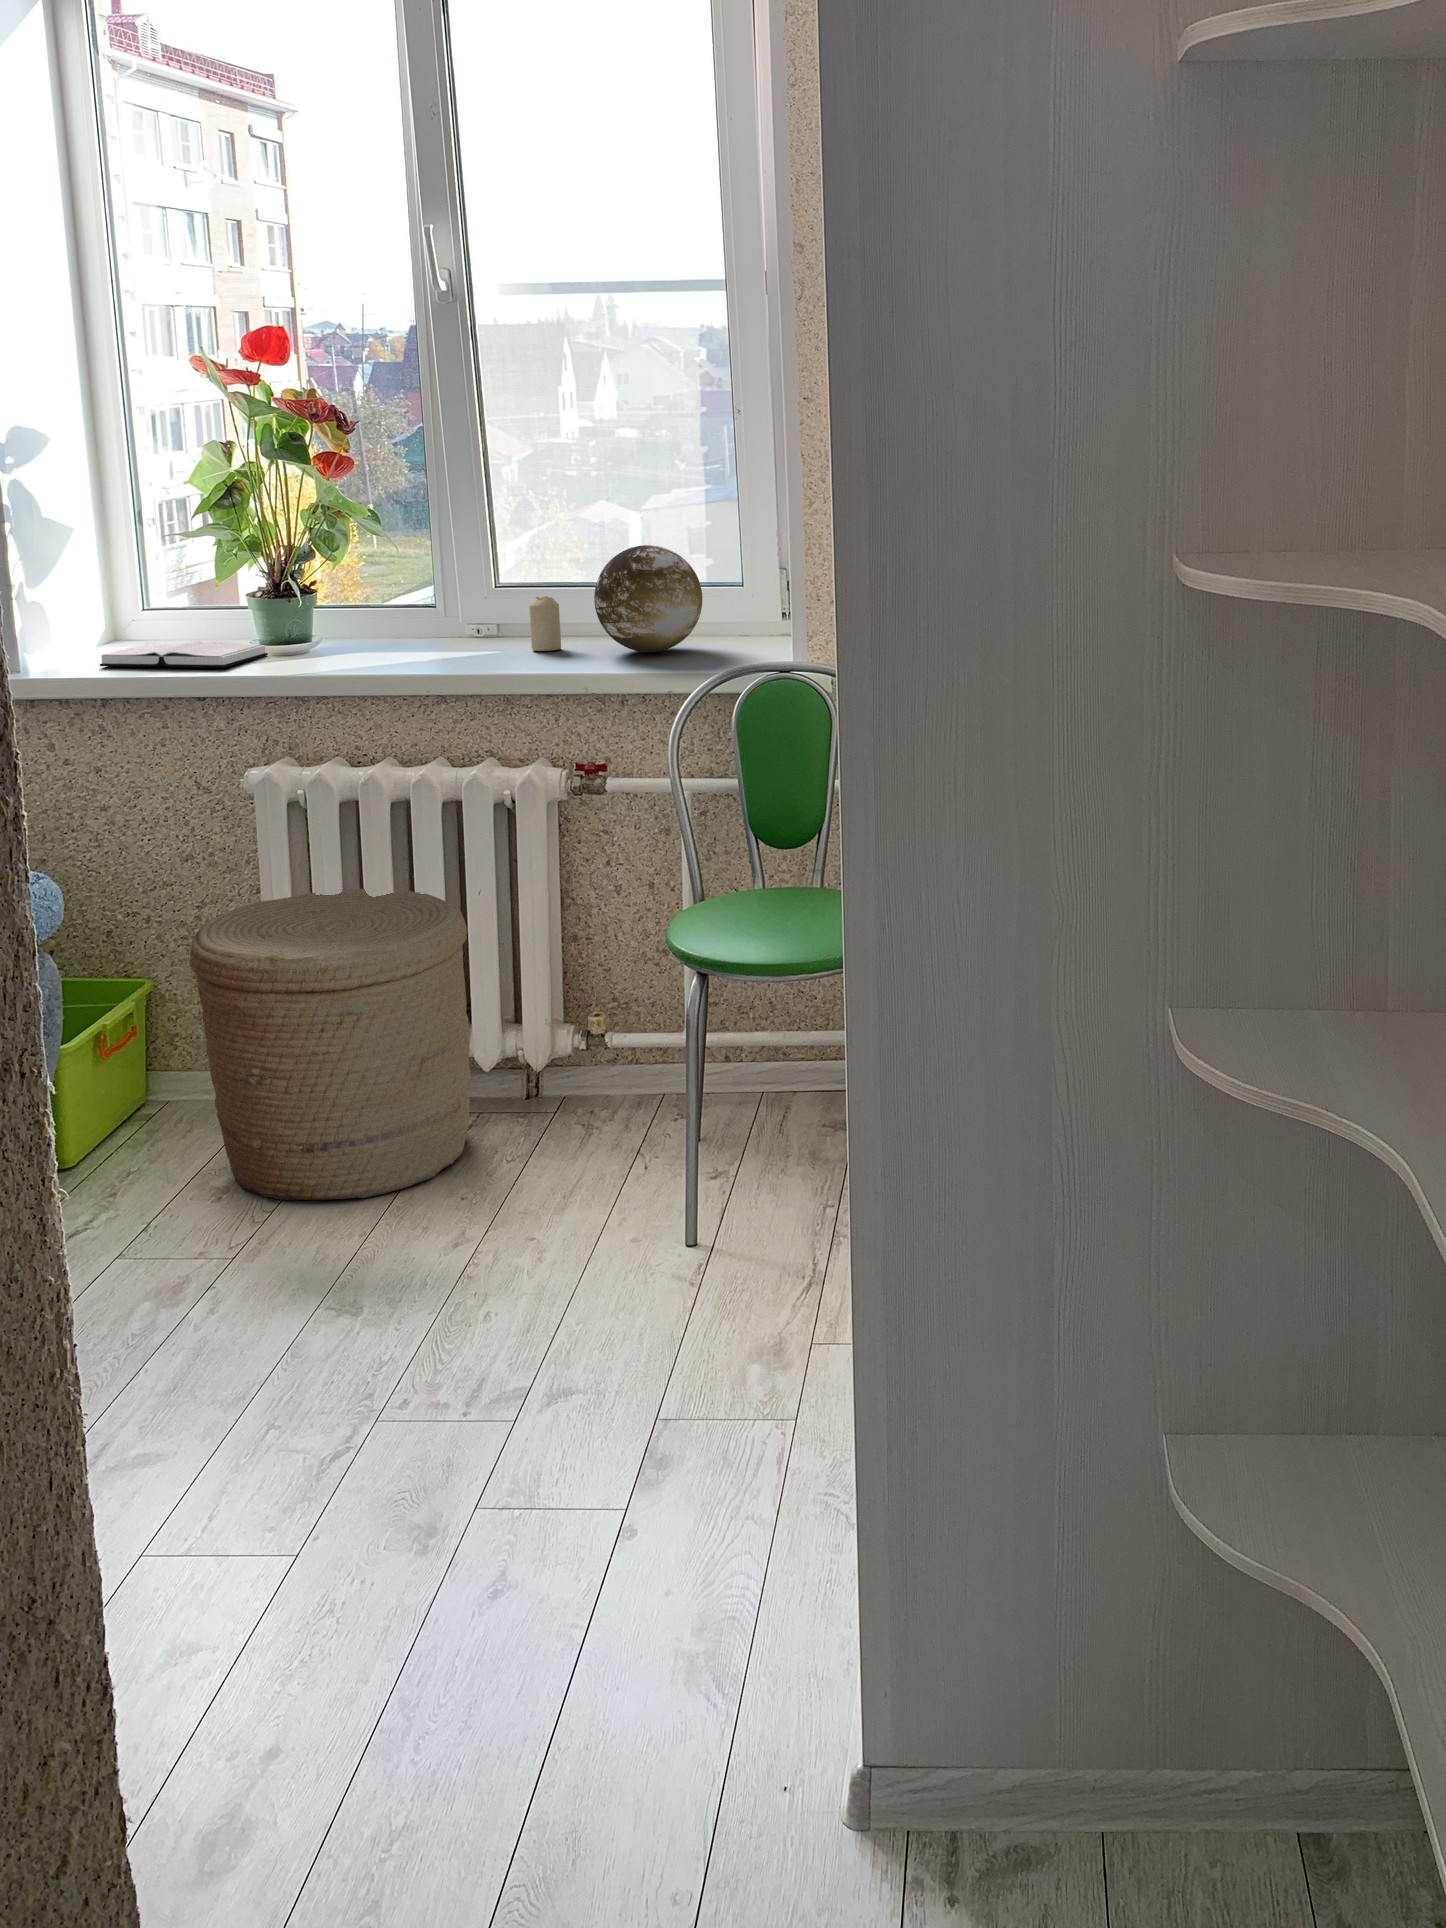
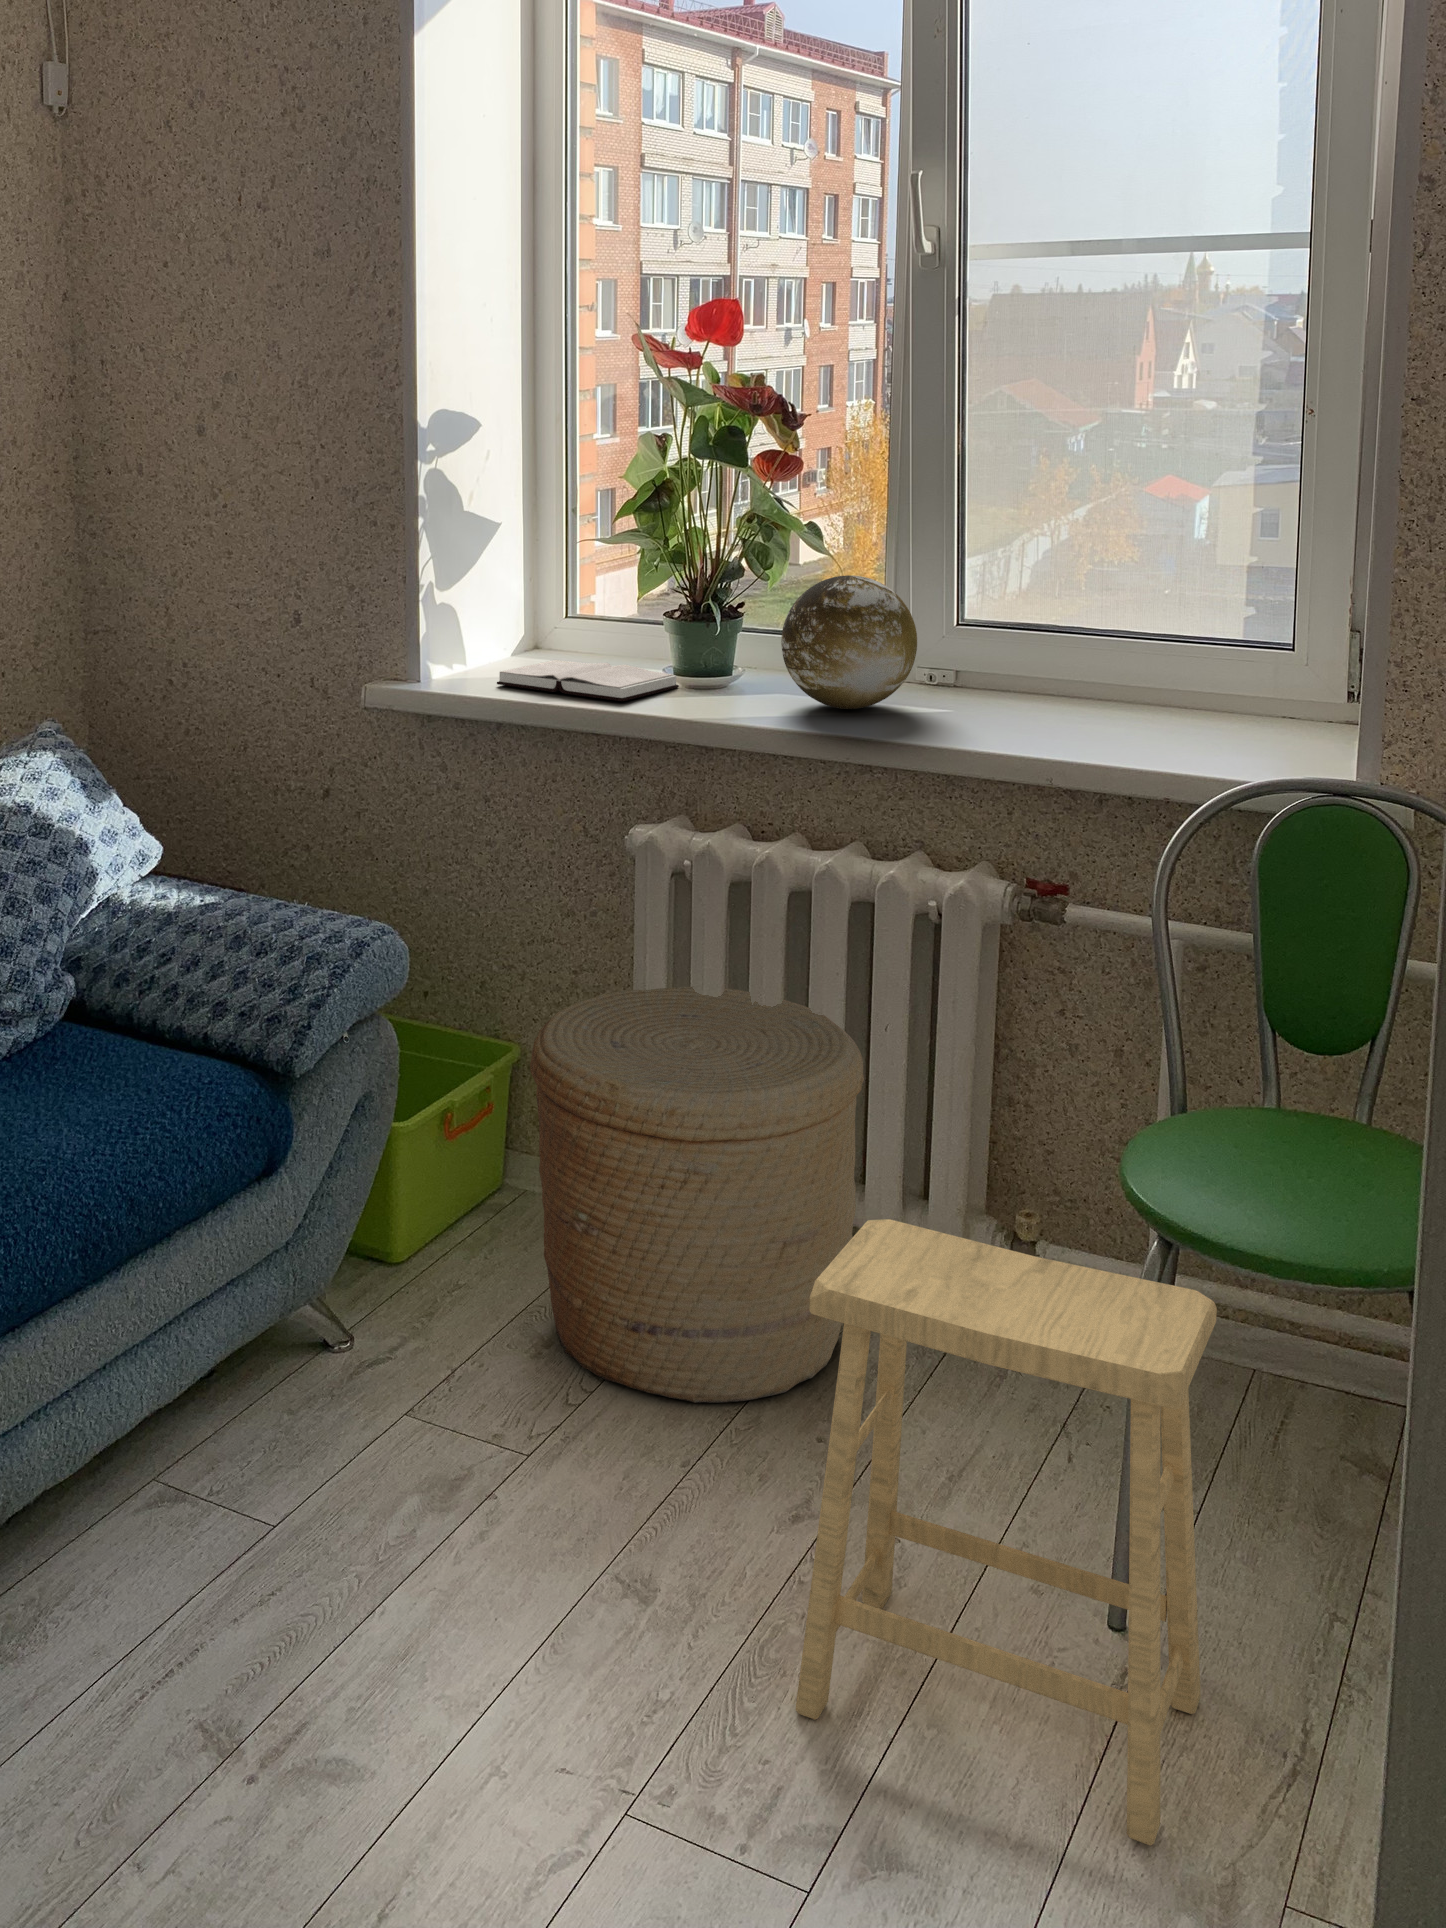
decorative orb: present [594,545,702,652] -> present [781,575,917,709]
candle: present [529,596,561,651] -> none [993,647,1034,718]
footstool: none [466,990,749,1340] -> present [795,1219,1217,1846]

